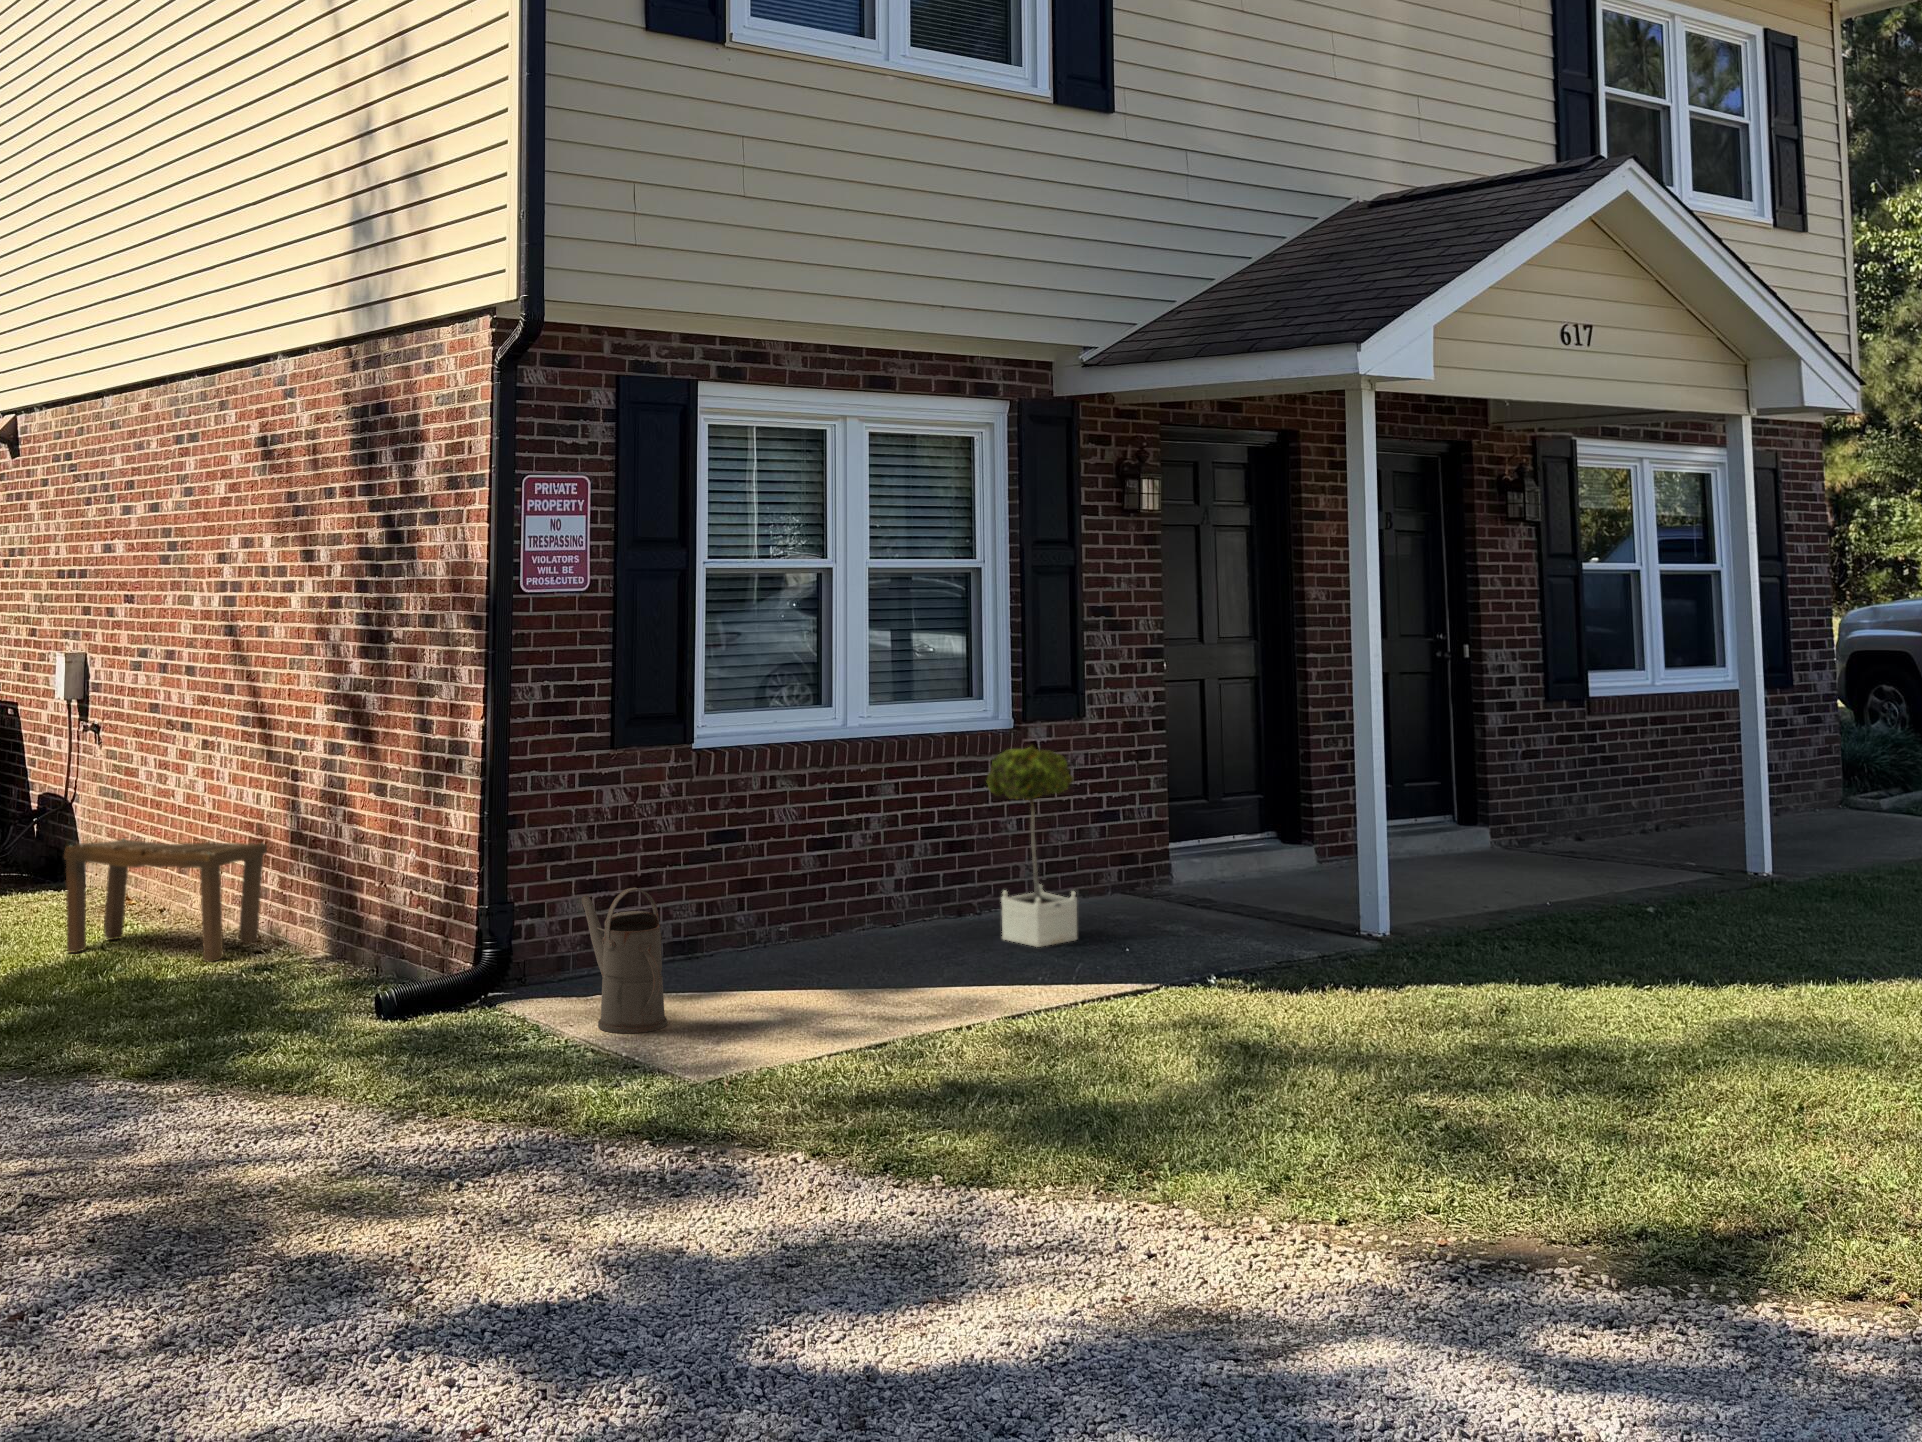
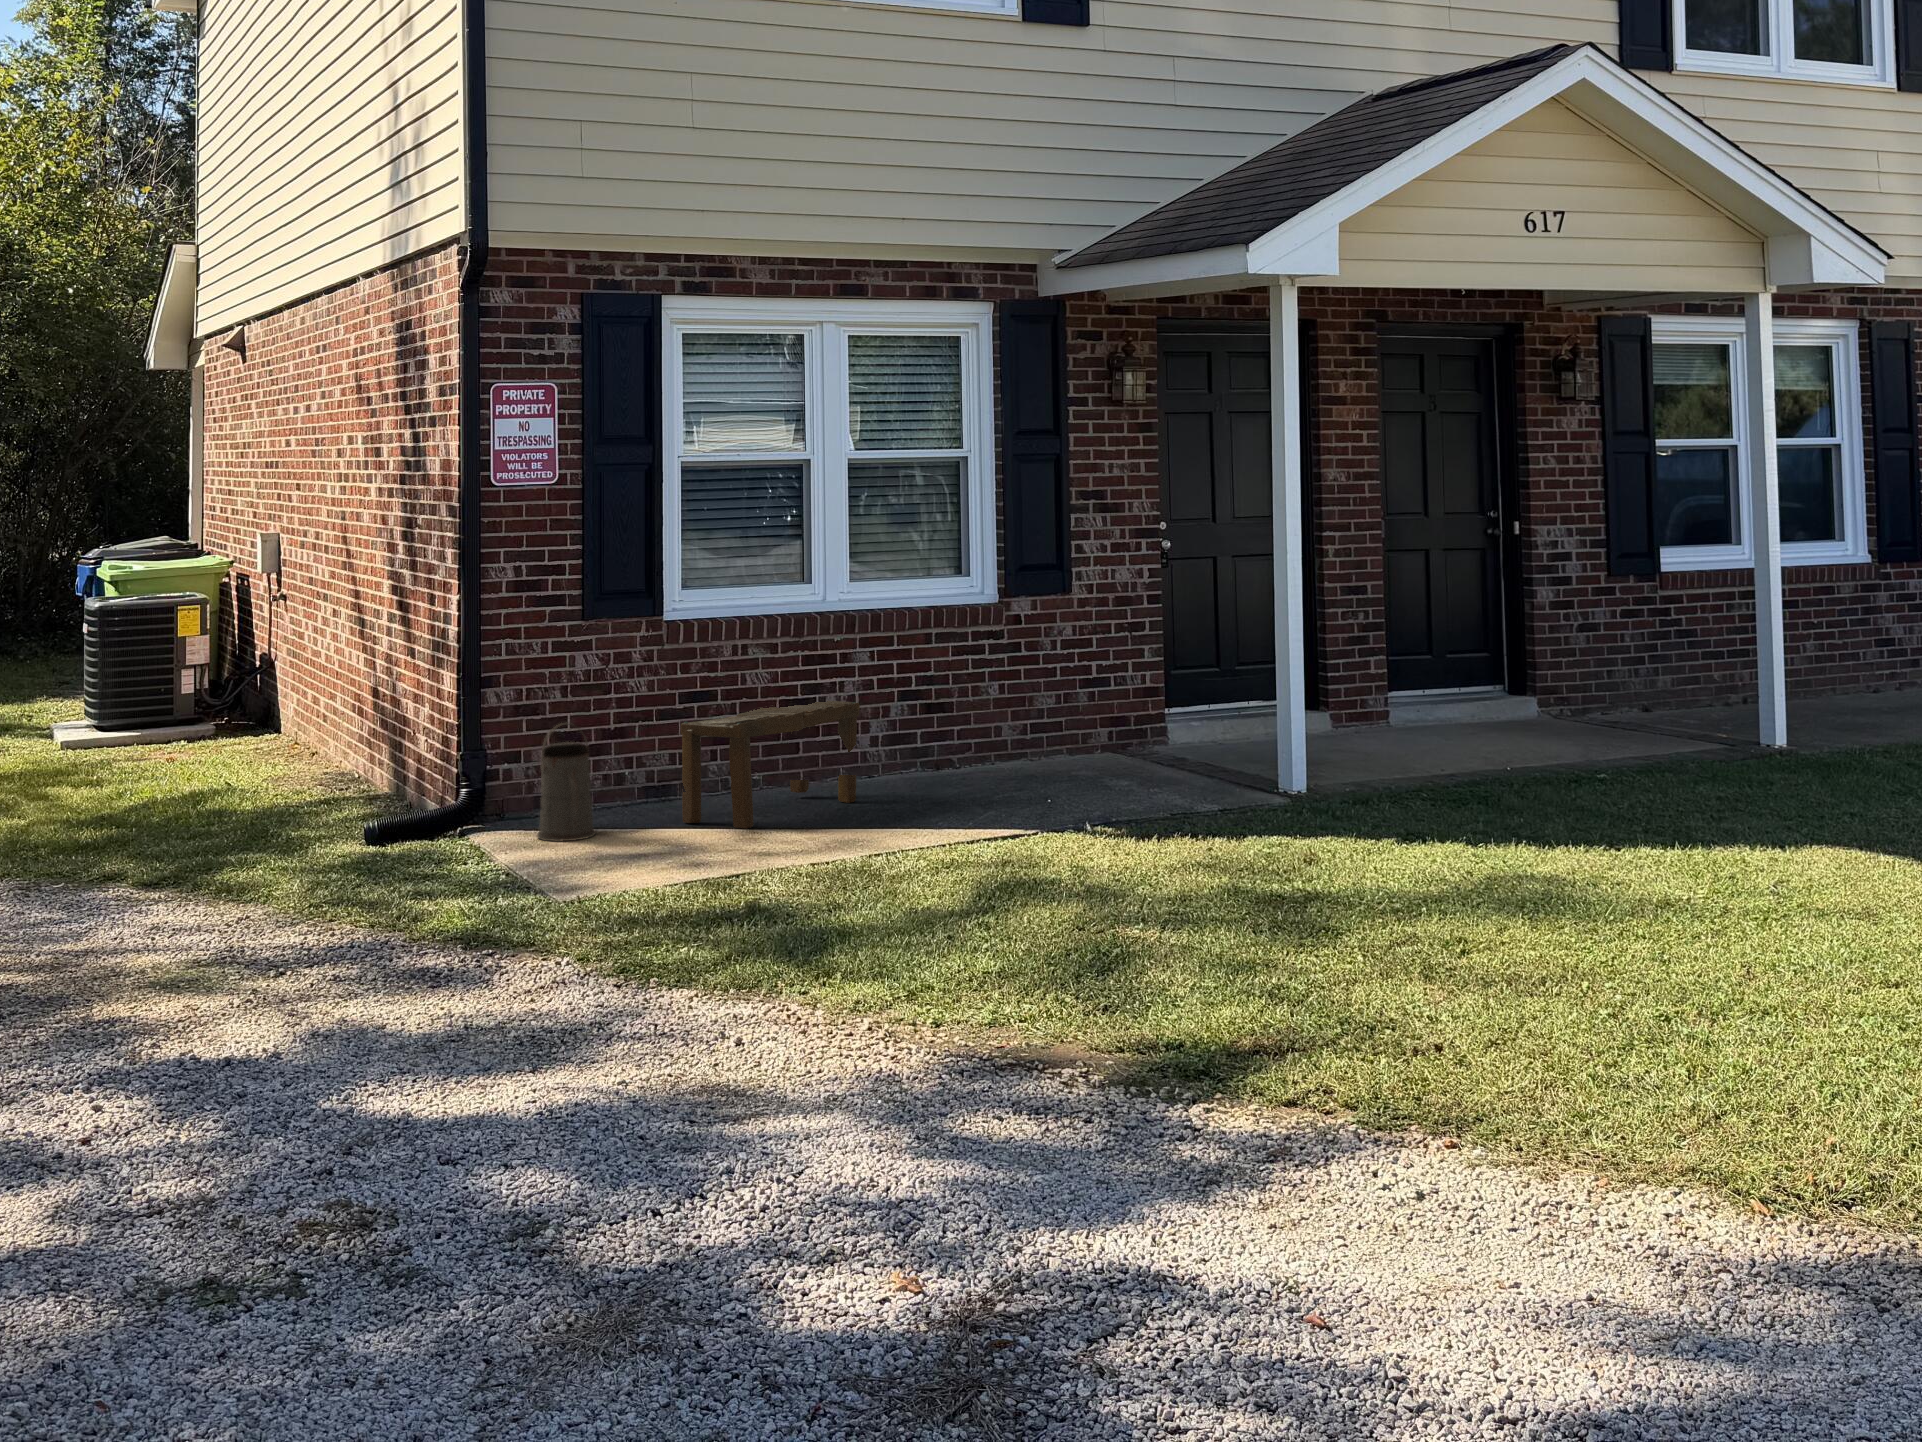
potted tree: present [986,746,1077,947] -> none [940,609,1021,788]
bench: present [64,839,267,962] -> present [681,701,860,829]

